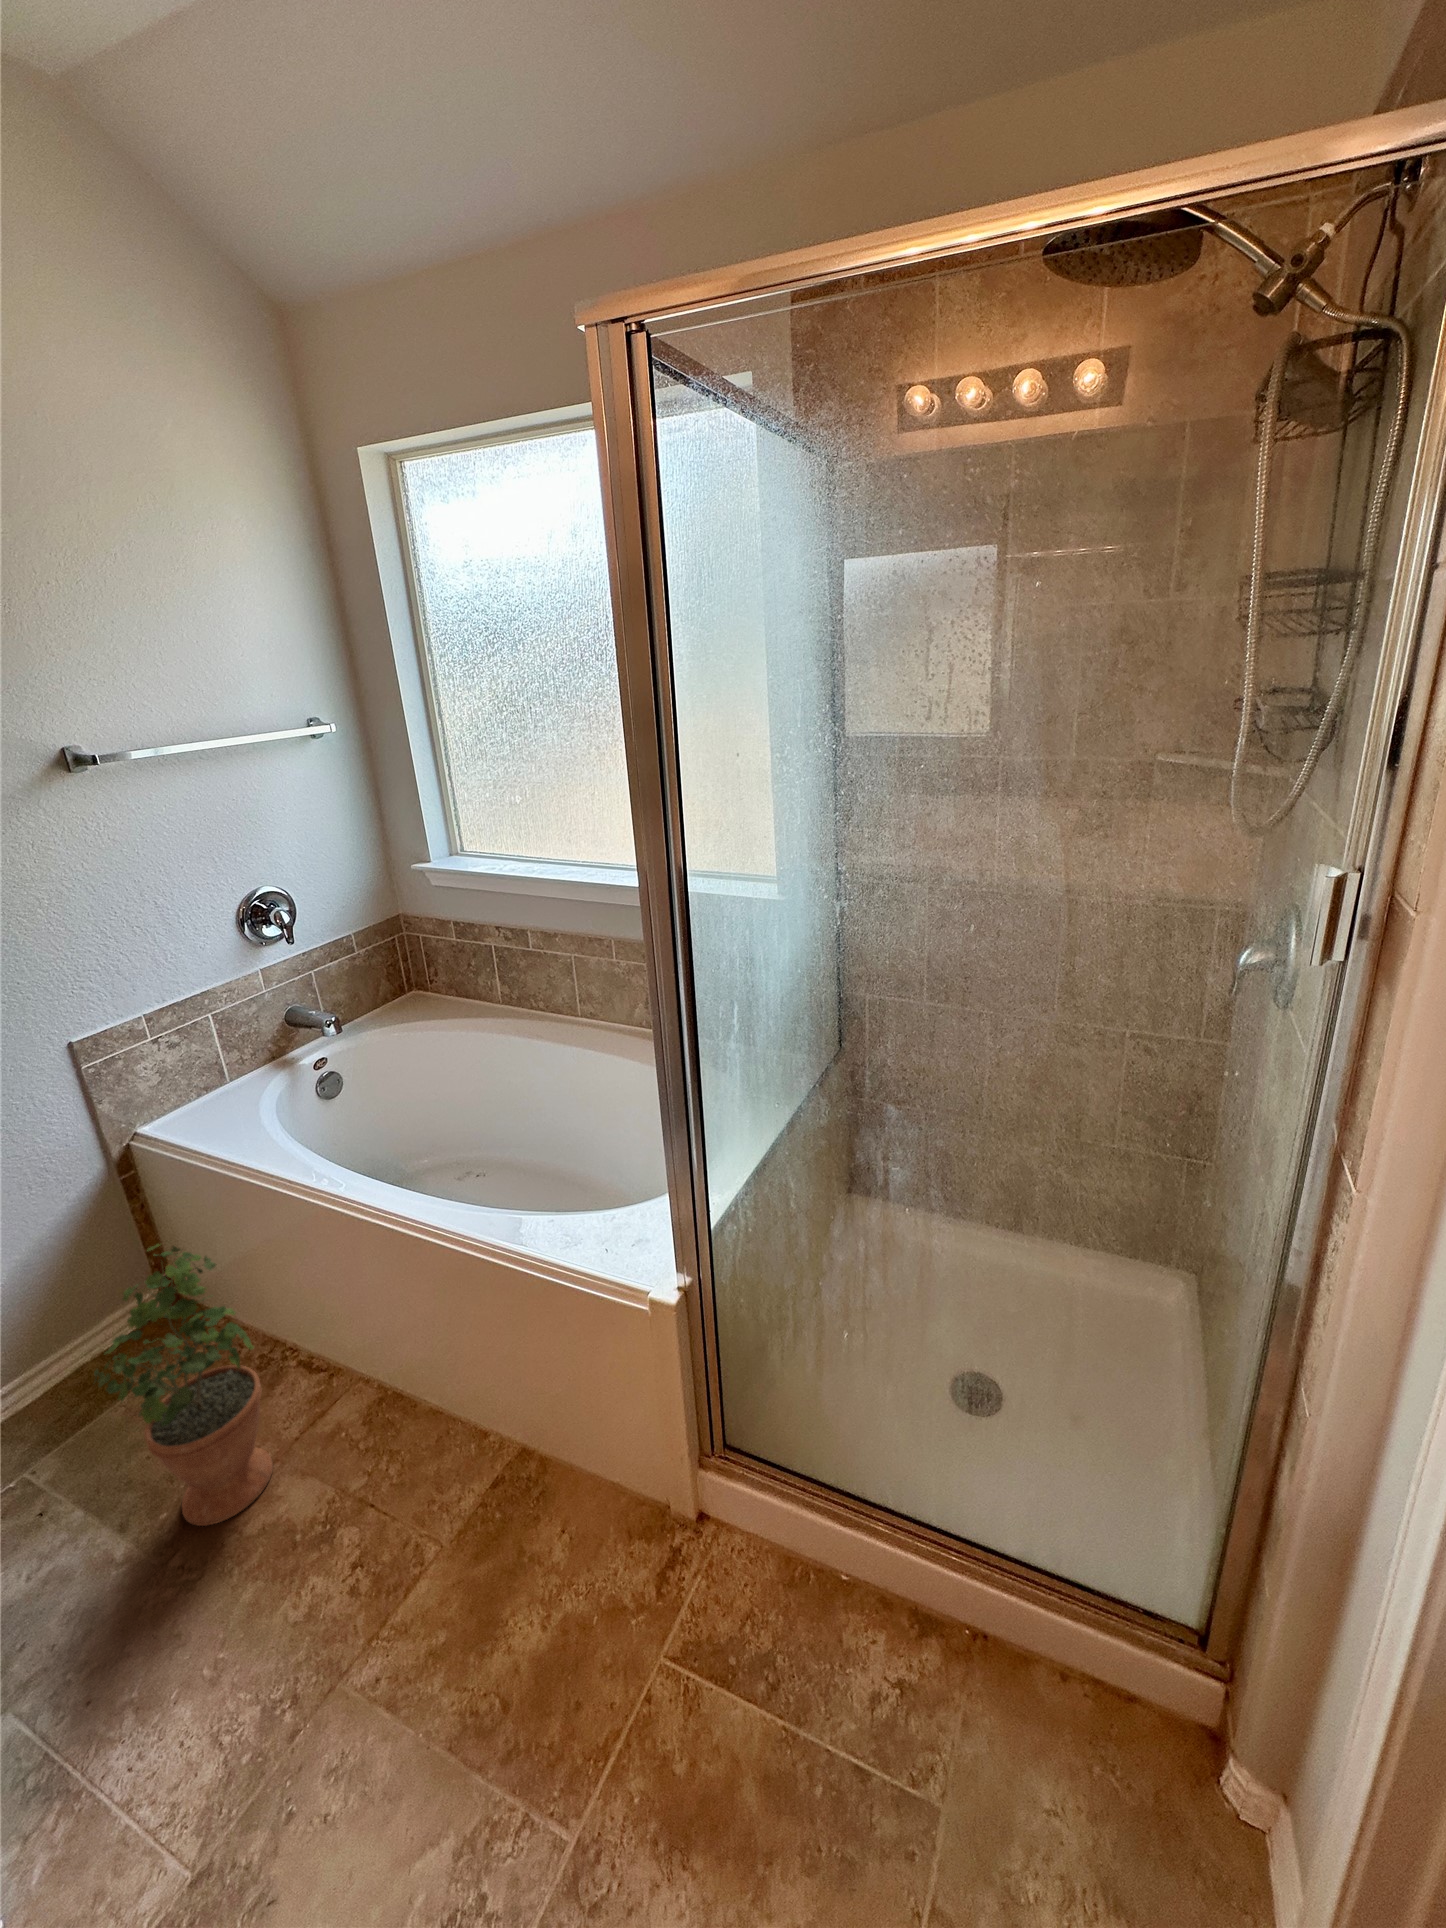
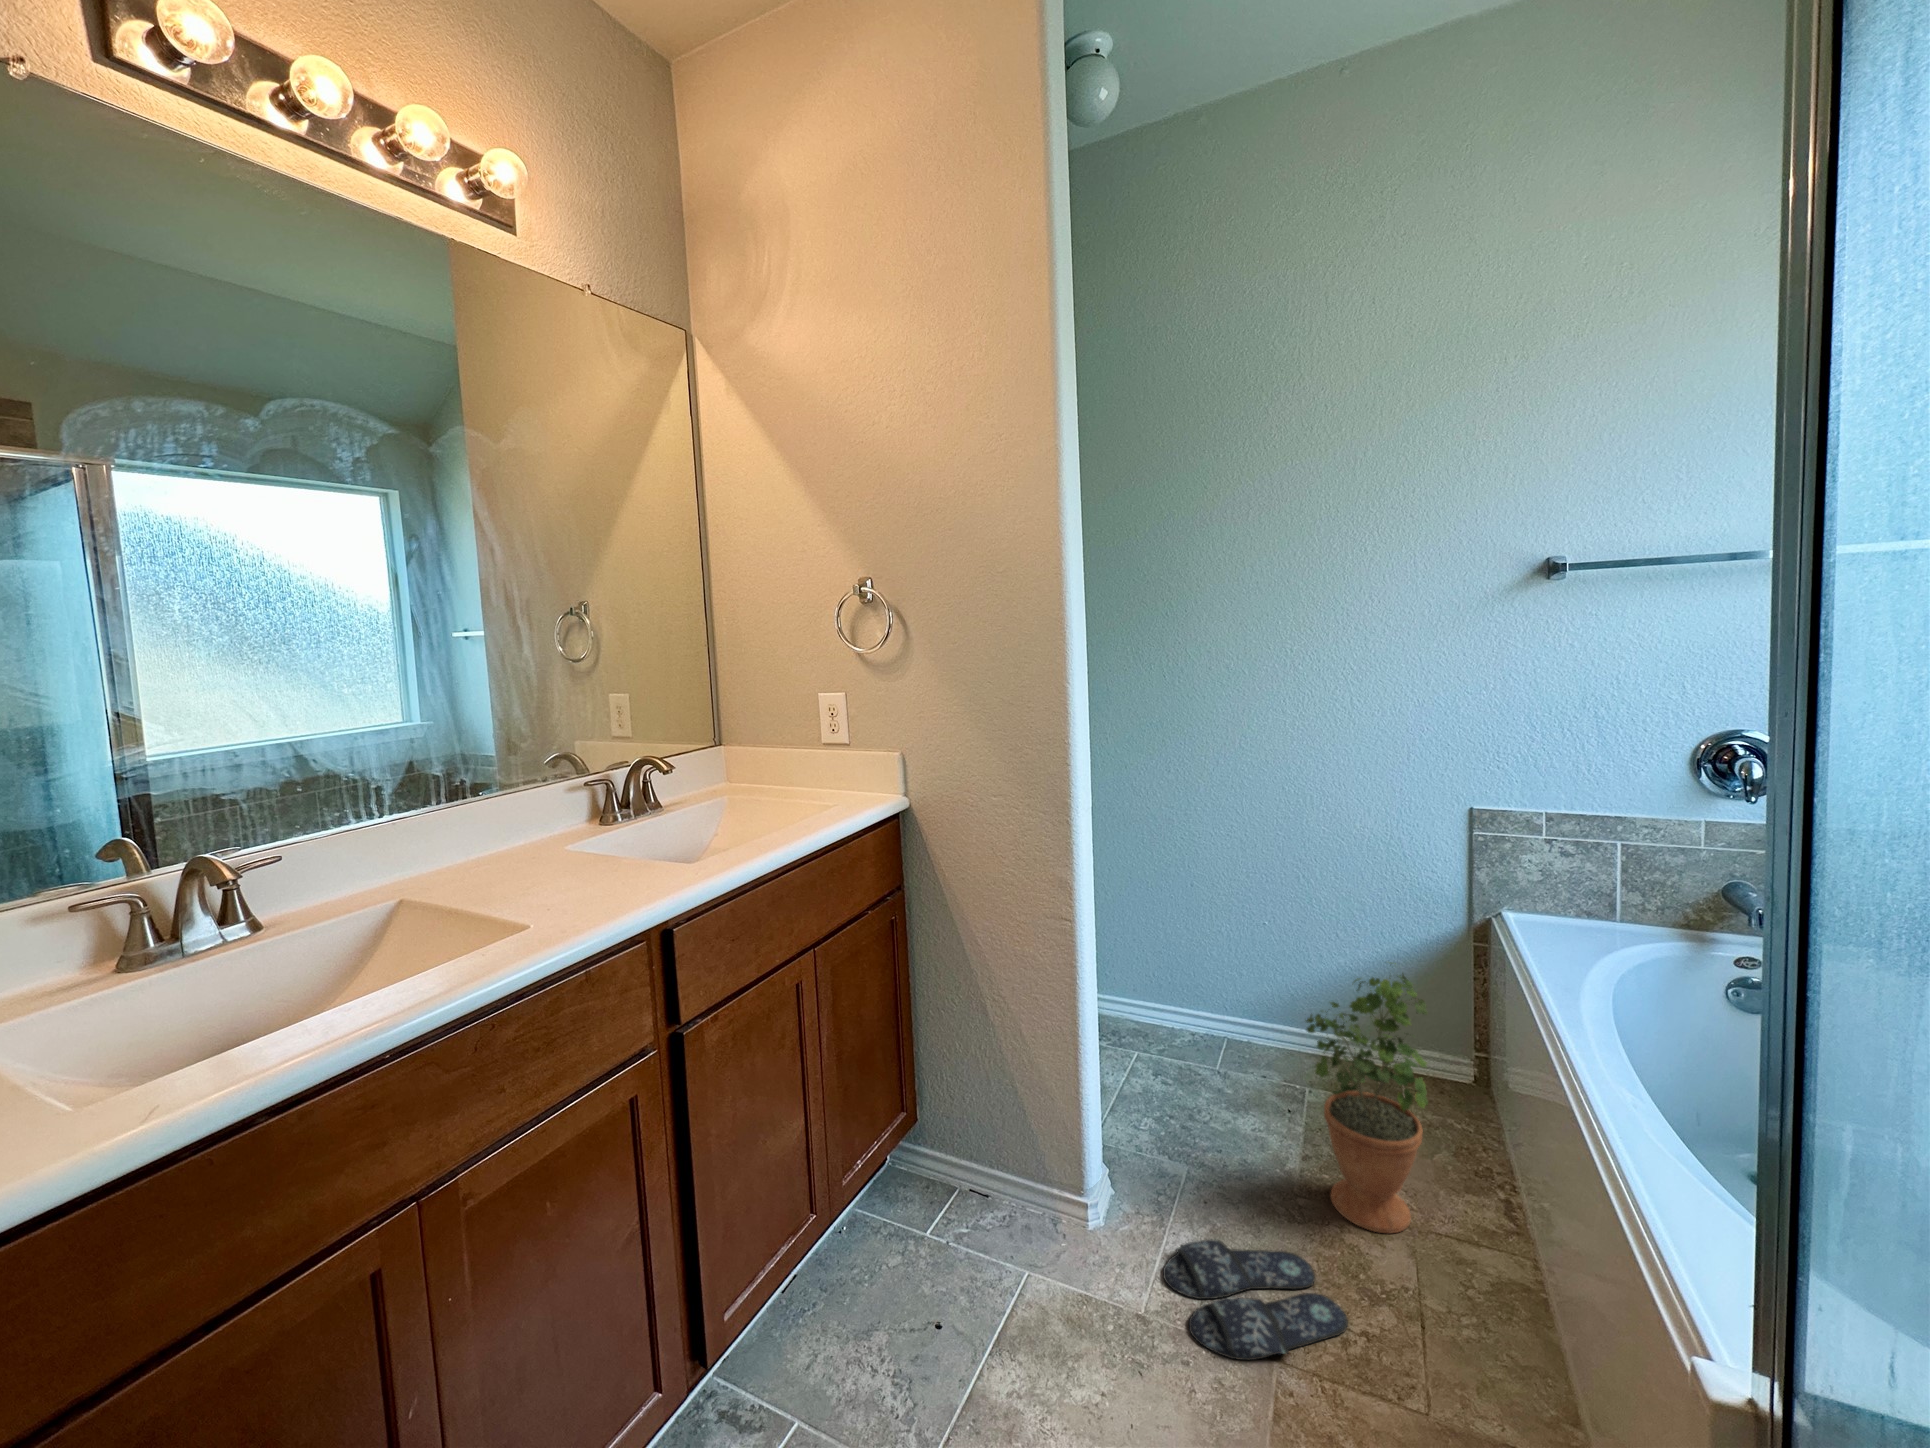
slippers: none [138,1574,343,1821] -> present [1163,1240,1348,1360]

